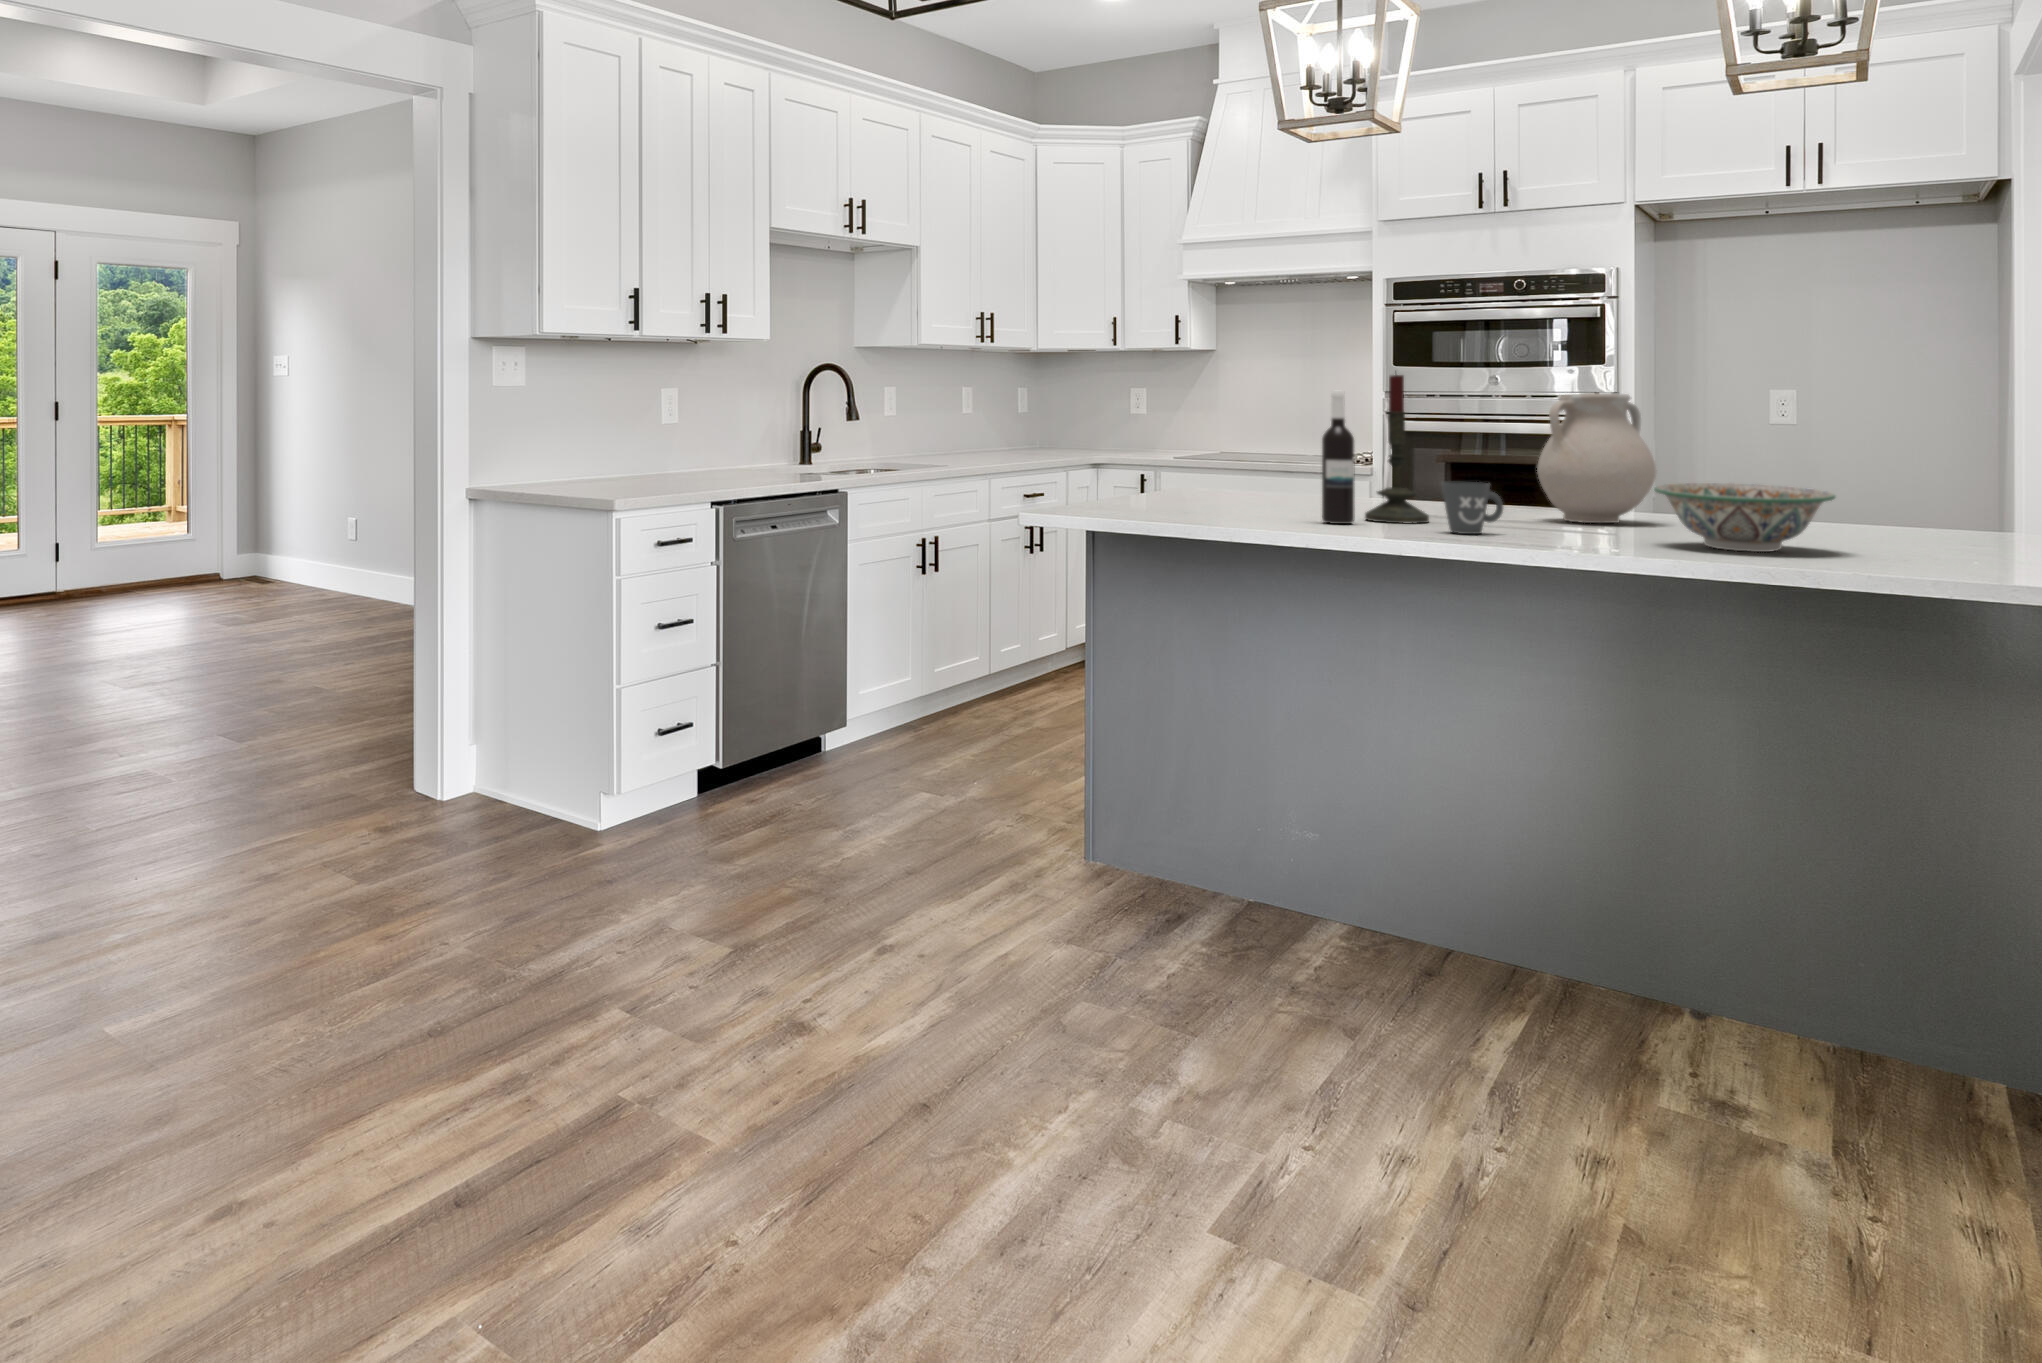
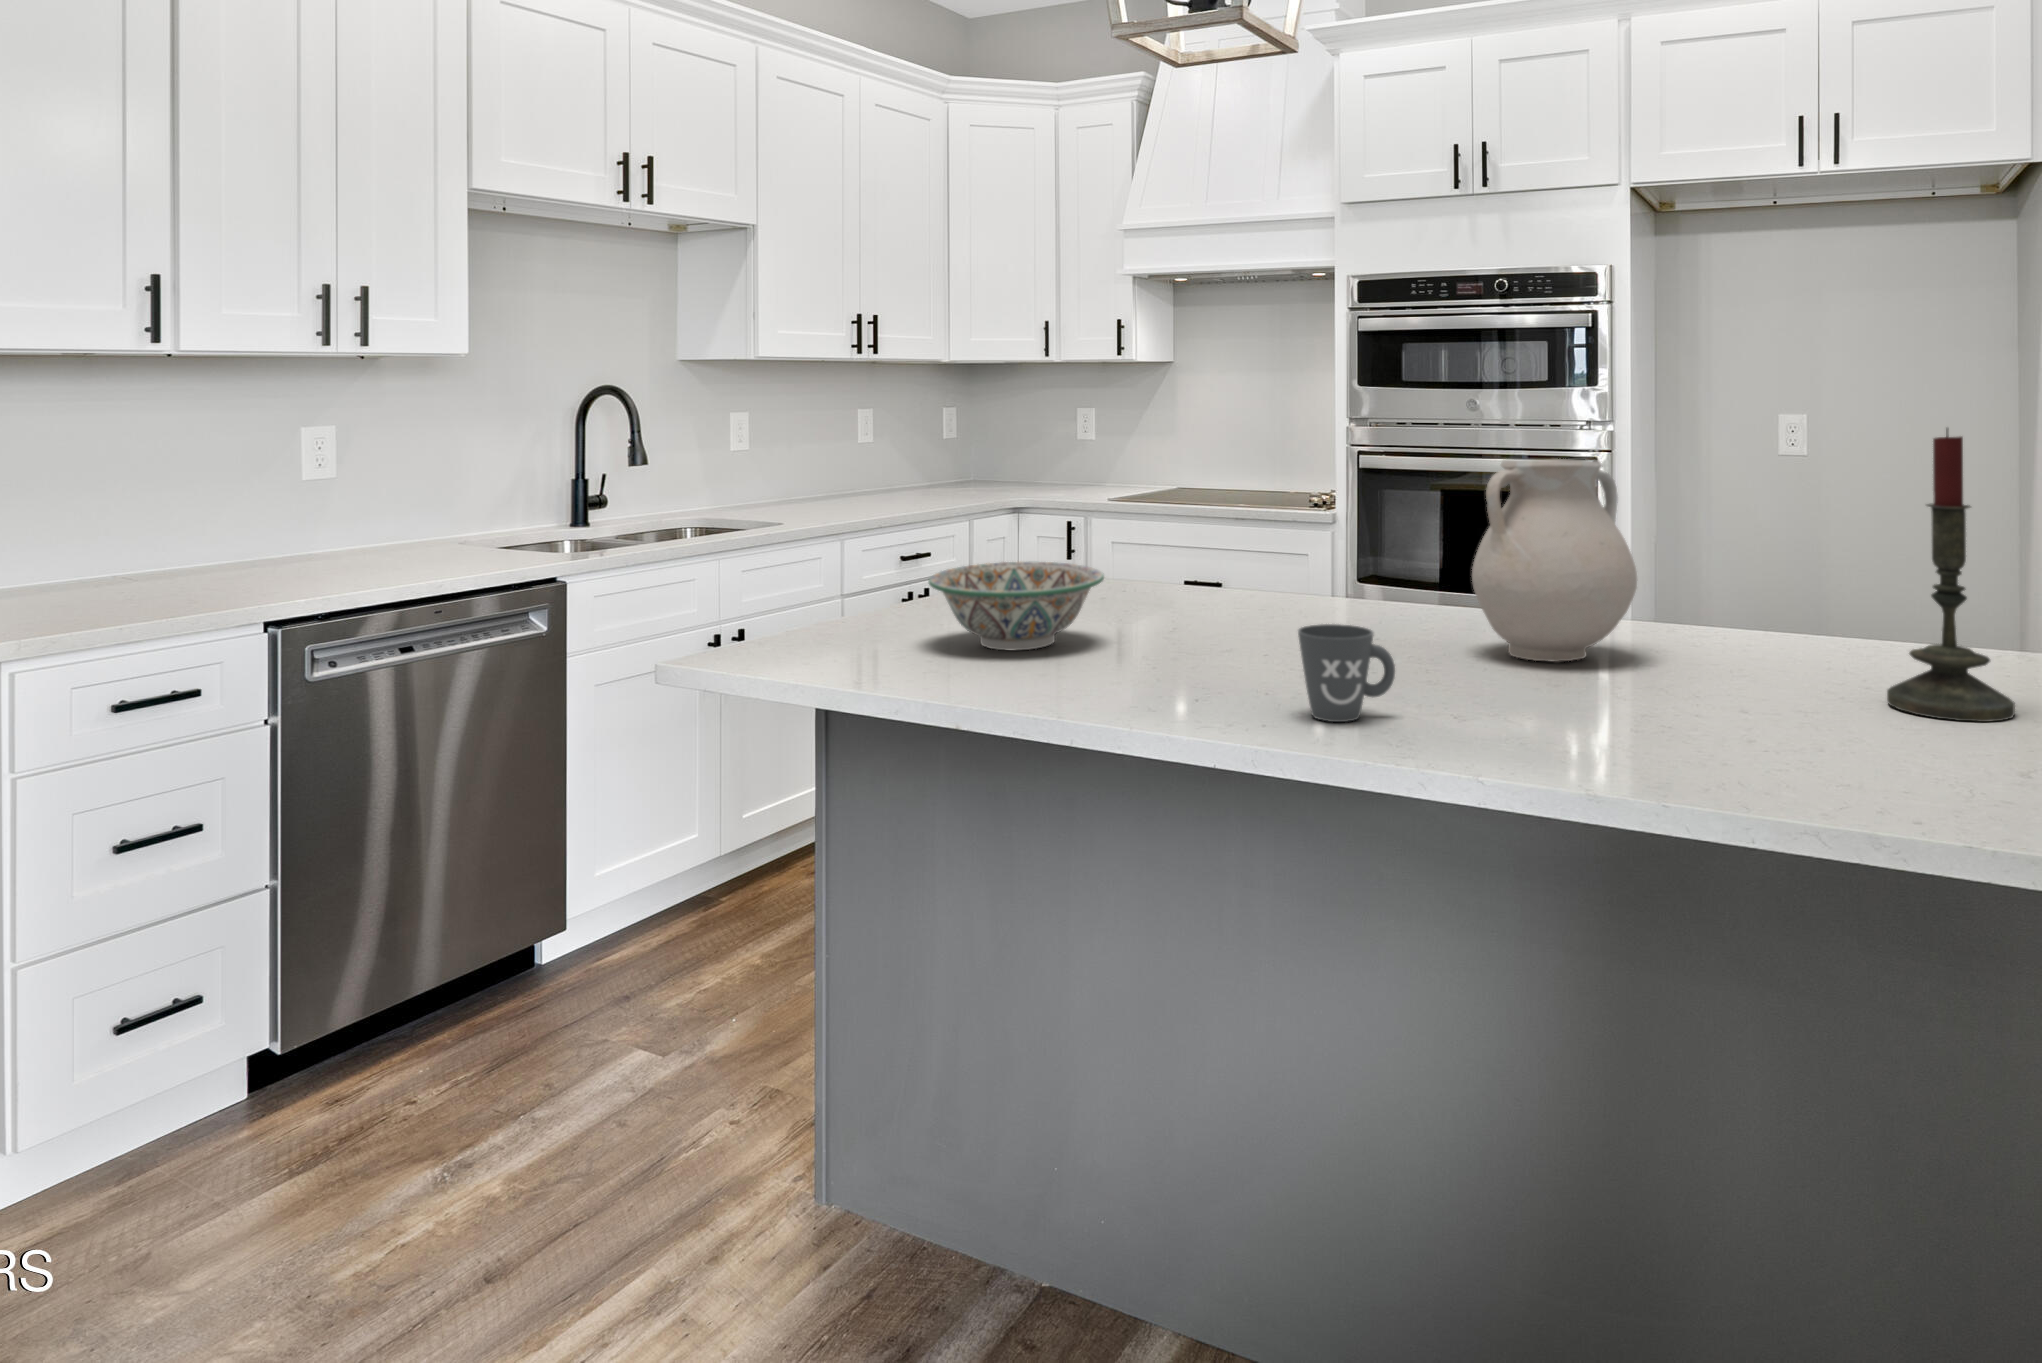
candle: present [1365,374,1429,524] -> present [1887,429,2015,722]
wine bottle: present [1322,391,1355,524] -> none [1133,464,1183,688]
decorative bowl: present [1654,483,1835,552] -> present [929,562,1104,651]

